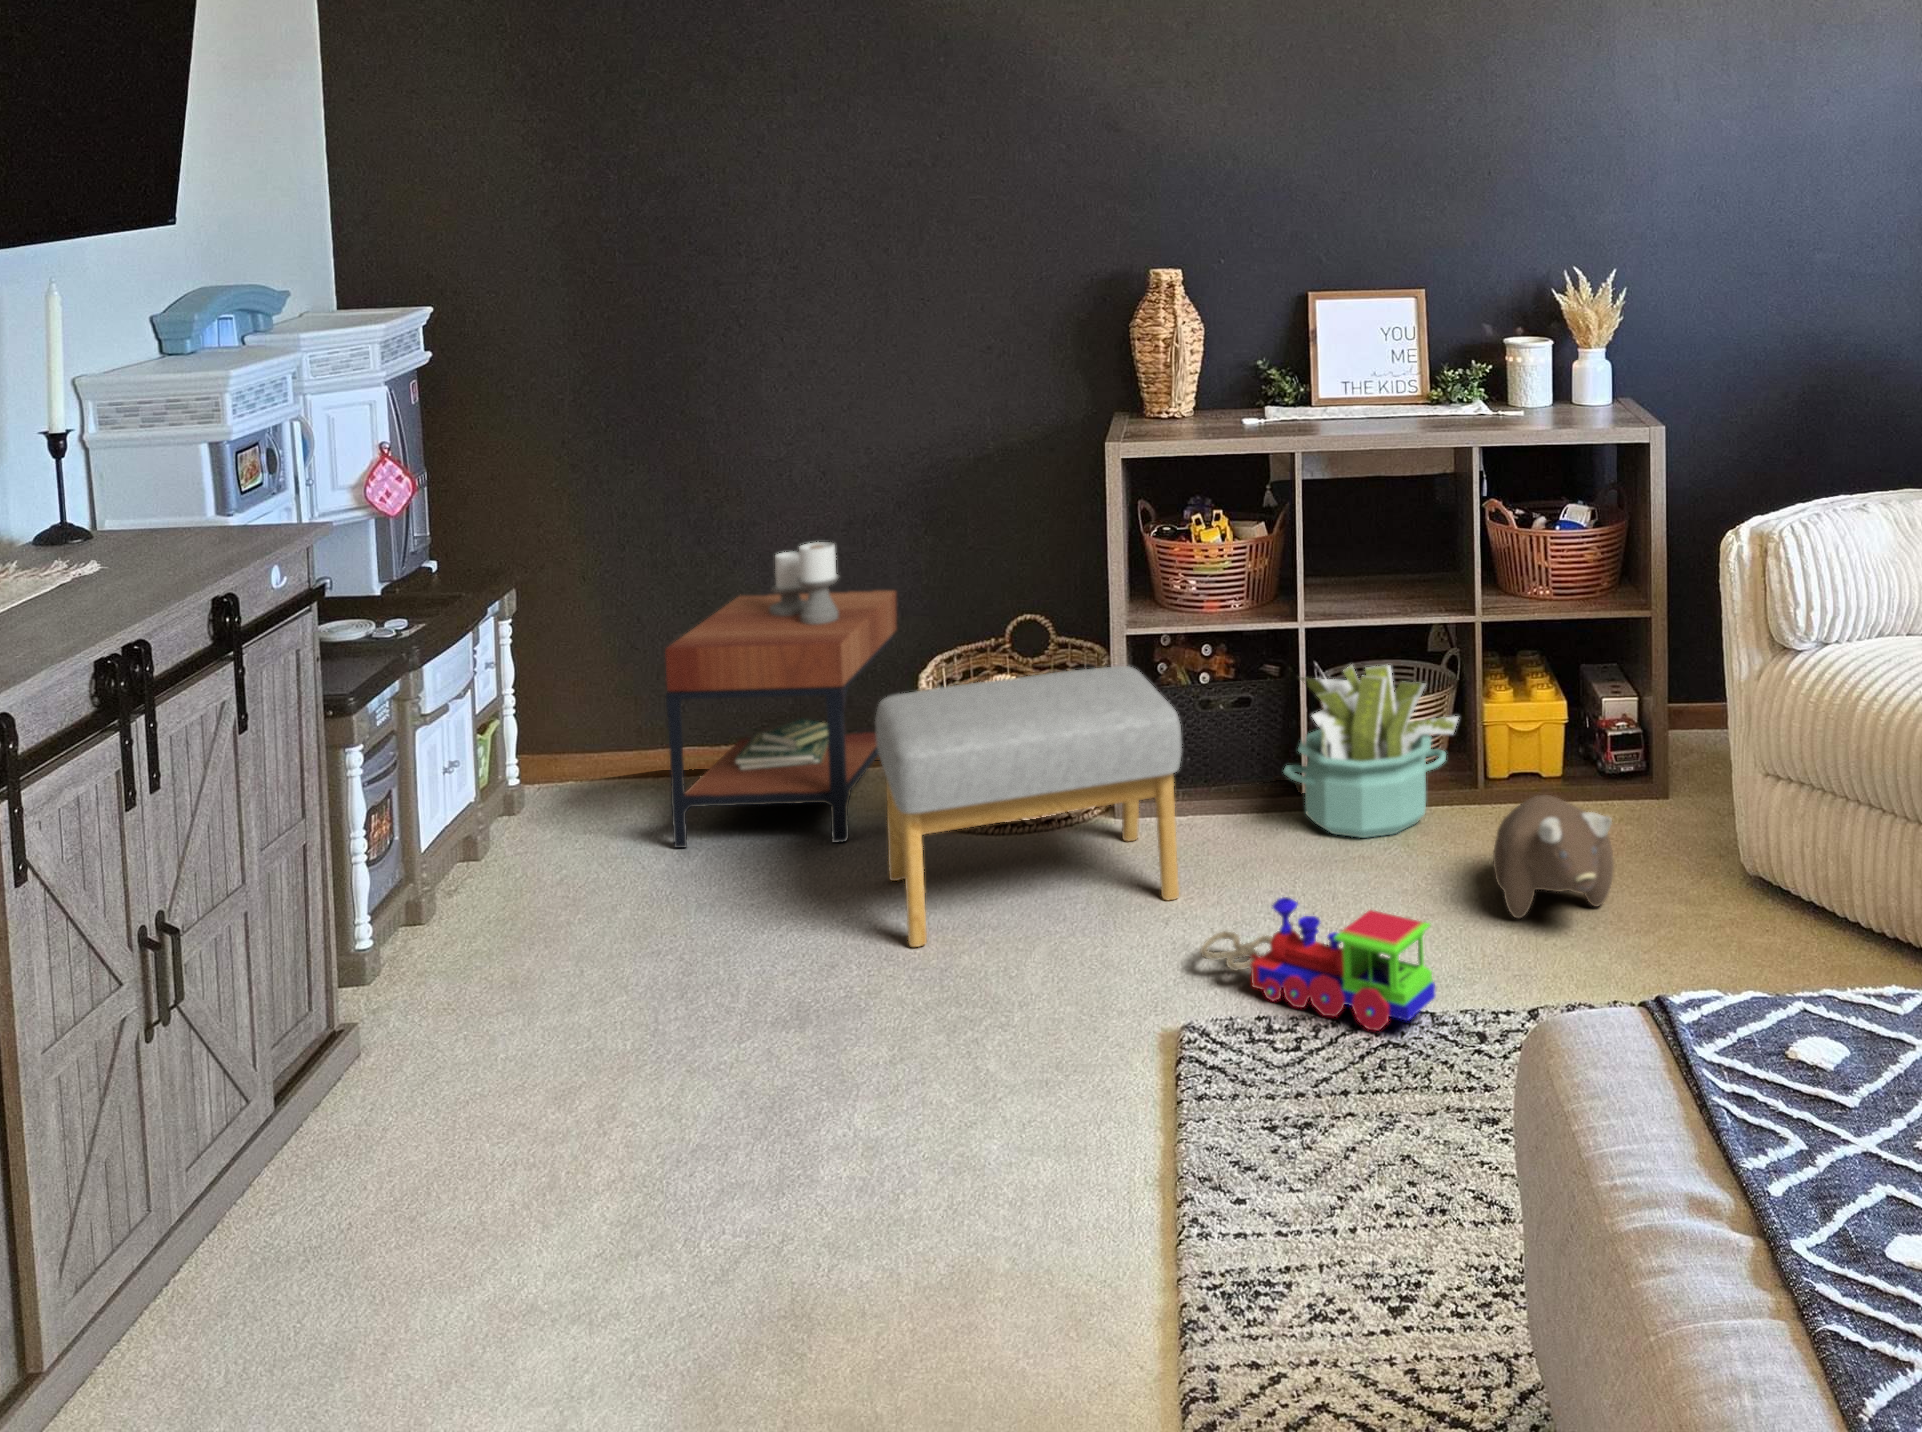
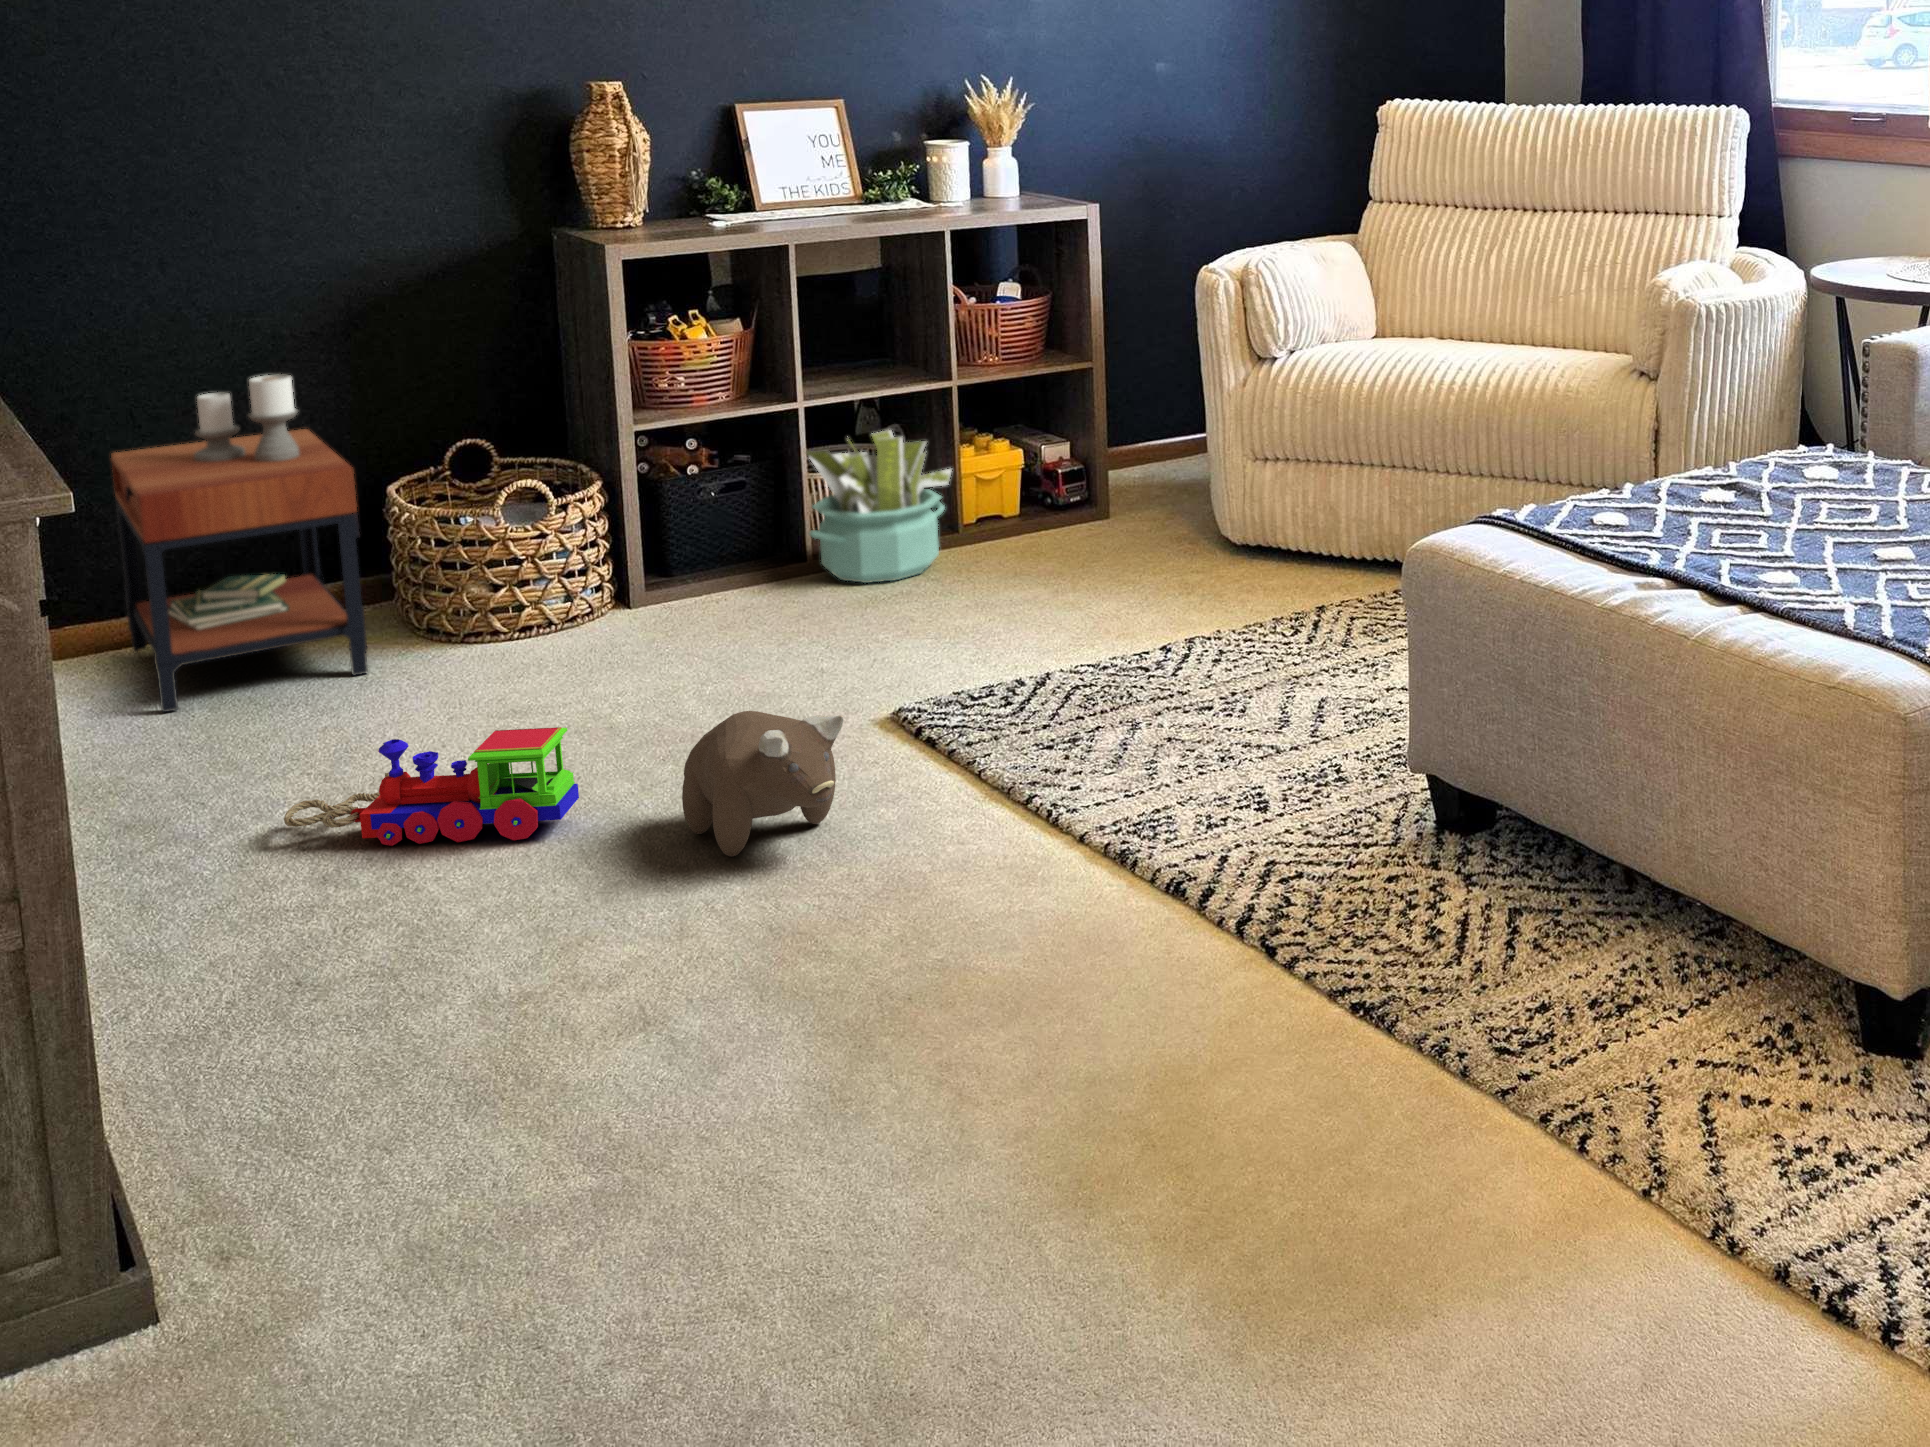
footstool: present [875,666,1182,947] -> none [447,454,785,711]
plush toy: present [1493,795,1614,918] -> present [682,711,844,856]
toy train: present [1200,897,1435,1030] -> present [284,727,579,846]

